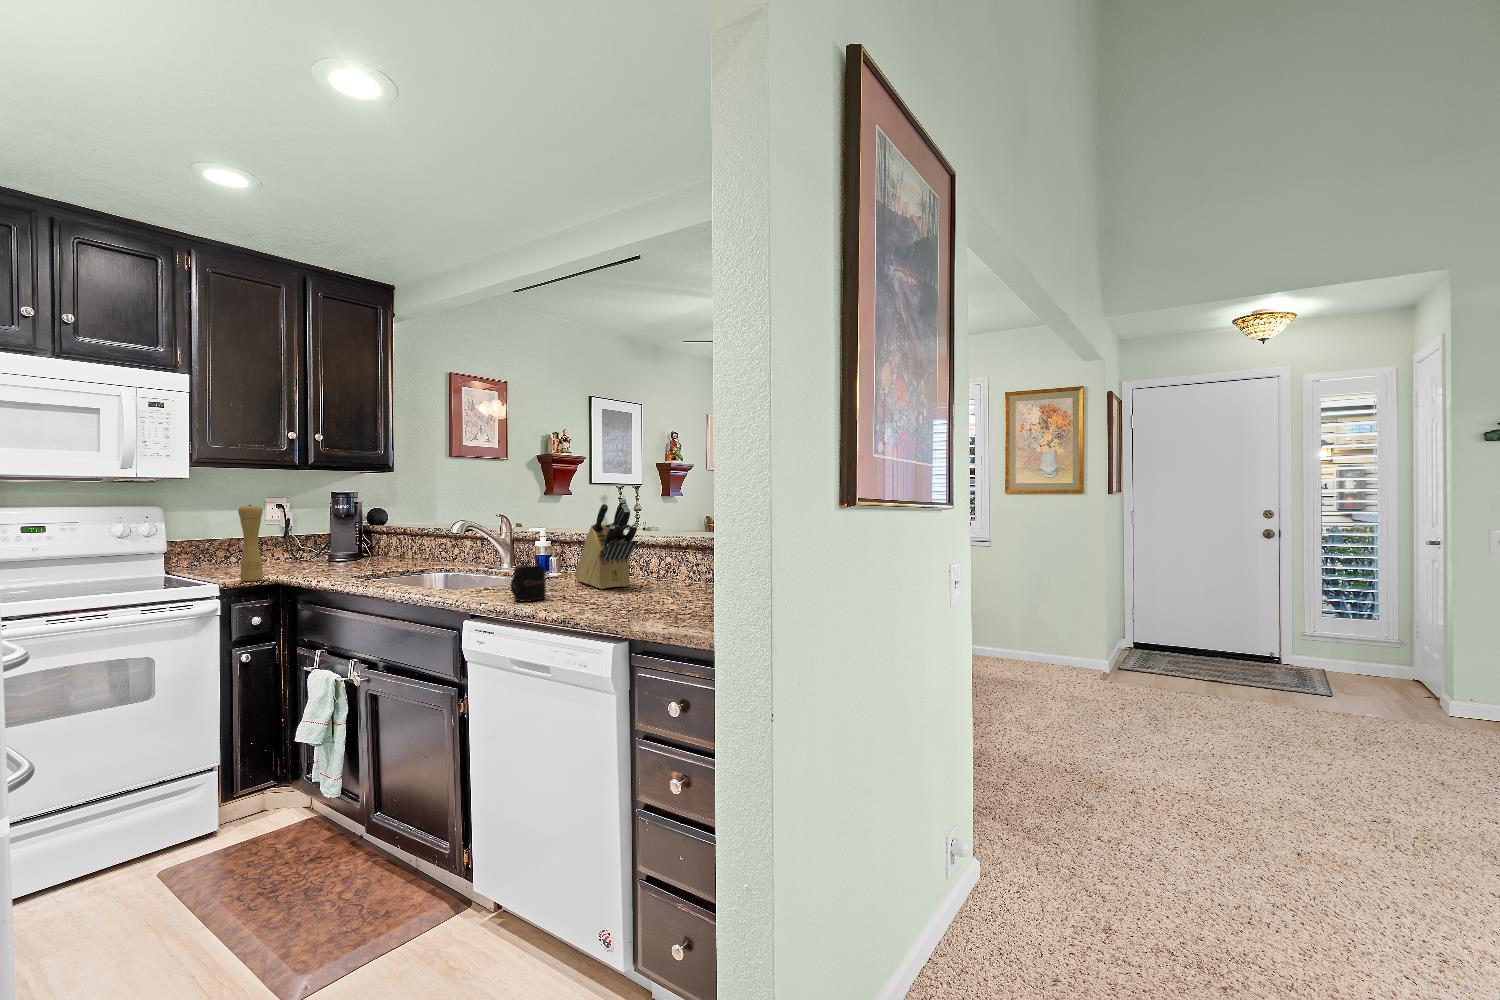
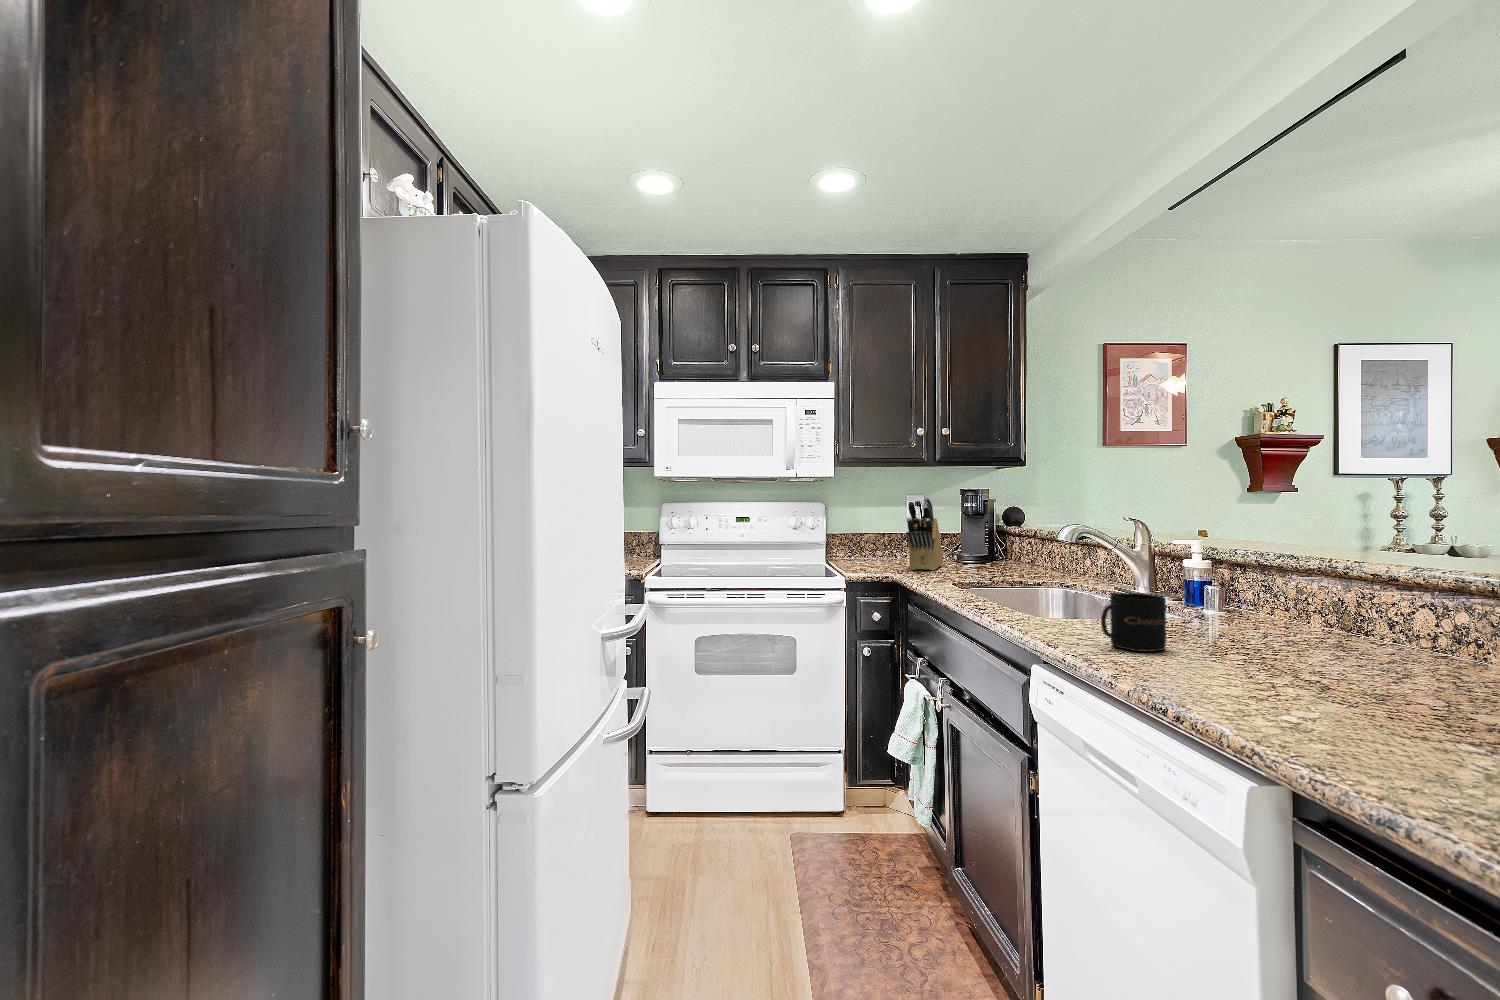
knife block: present [575,499,637,589] -> present [906,497,943,570]
pepper mill: present [238,505,263,581] -> none [865,500,885,576]

